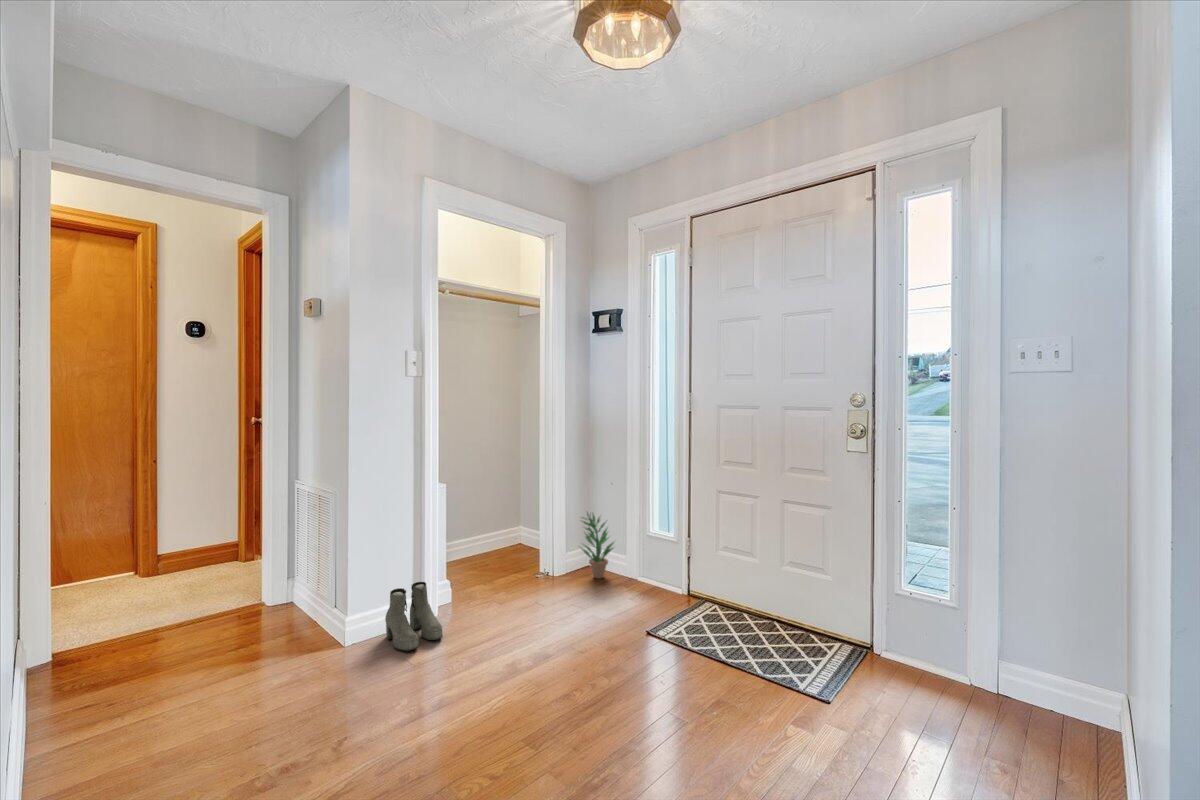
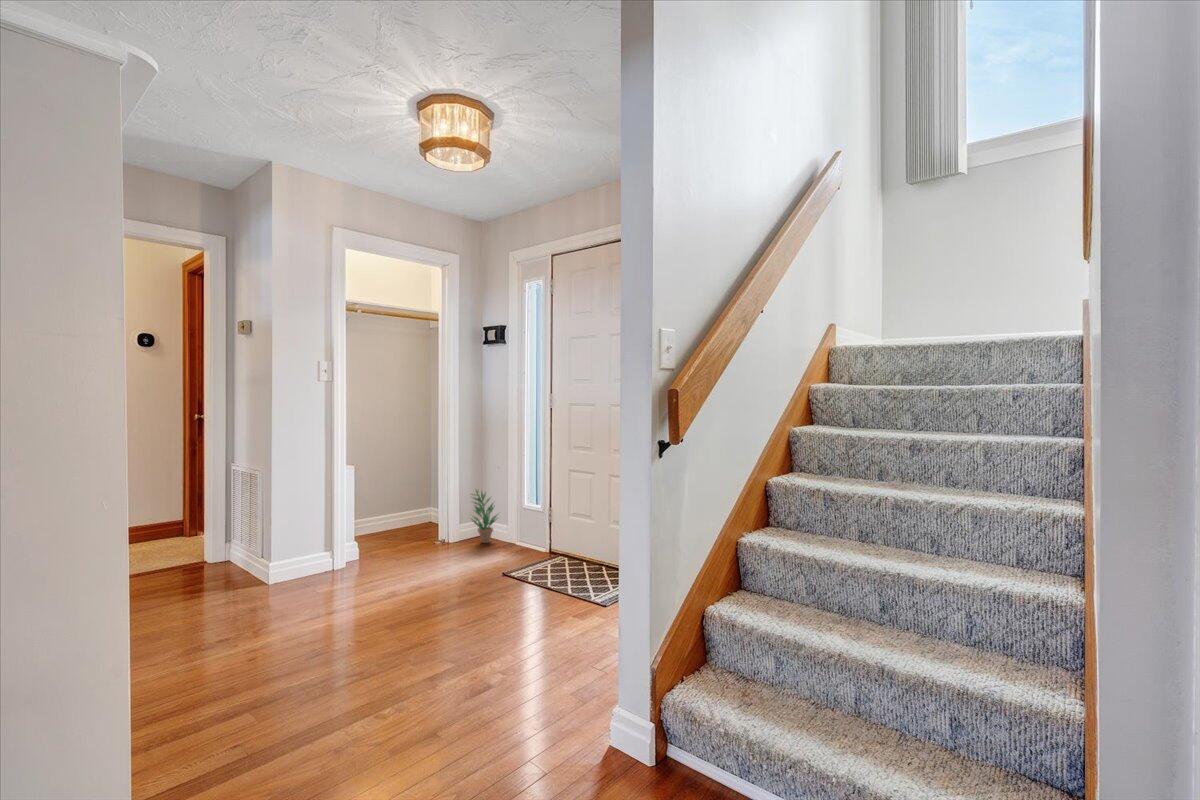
boots: present [385,582,443,651] -> none [301,539,345,587]

